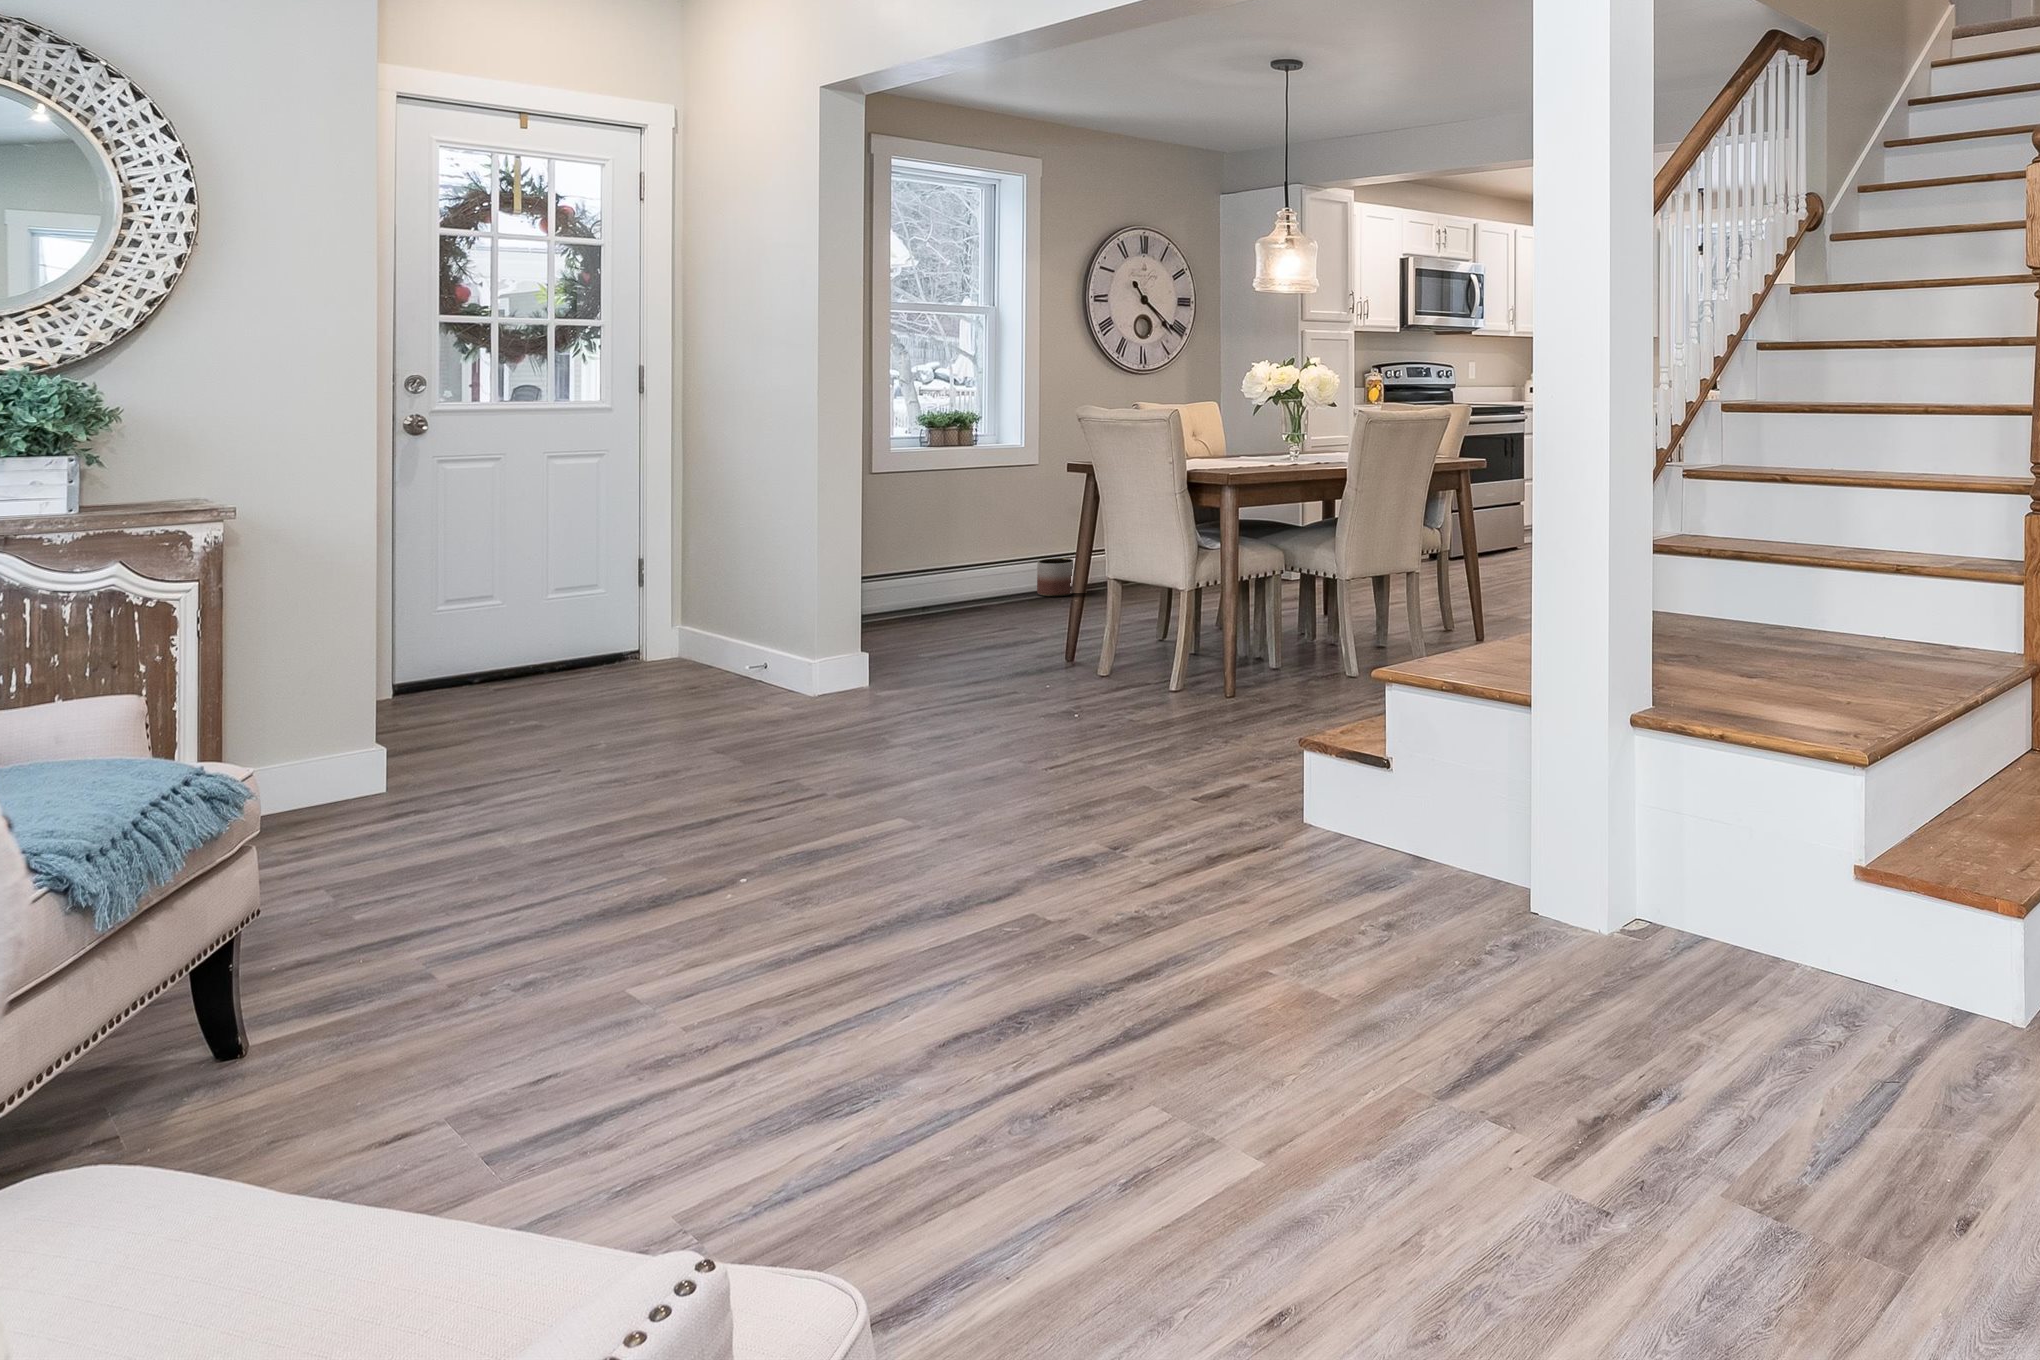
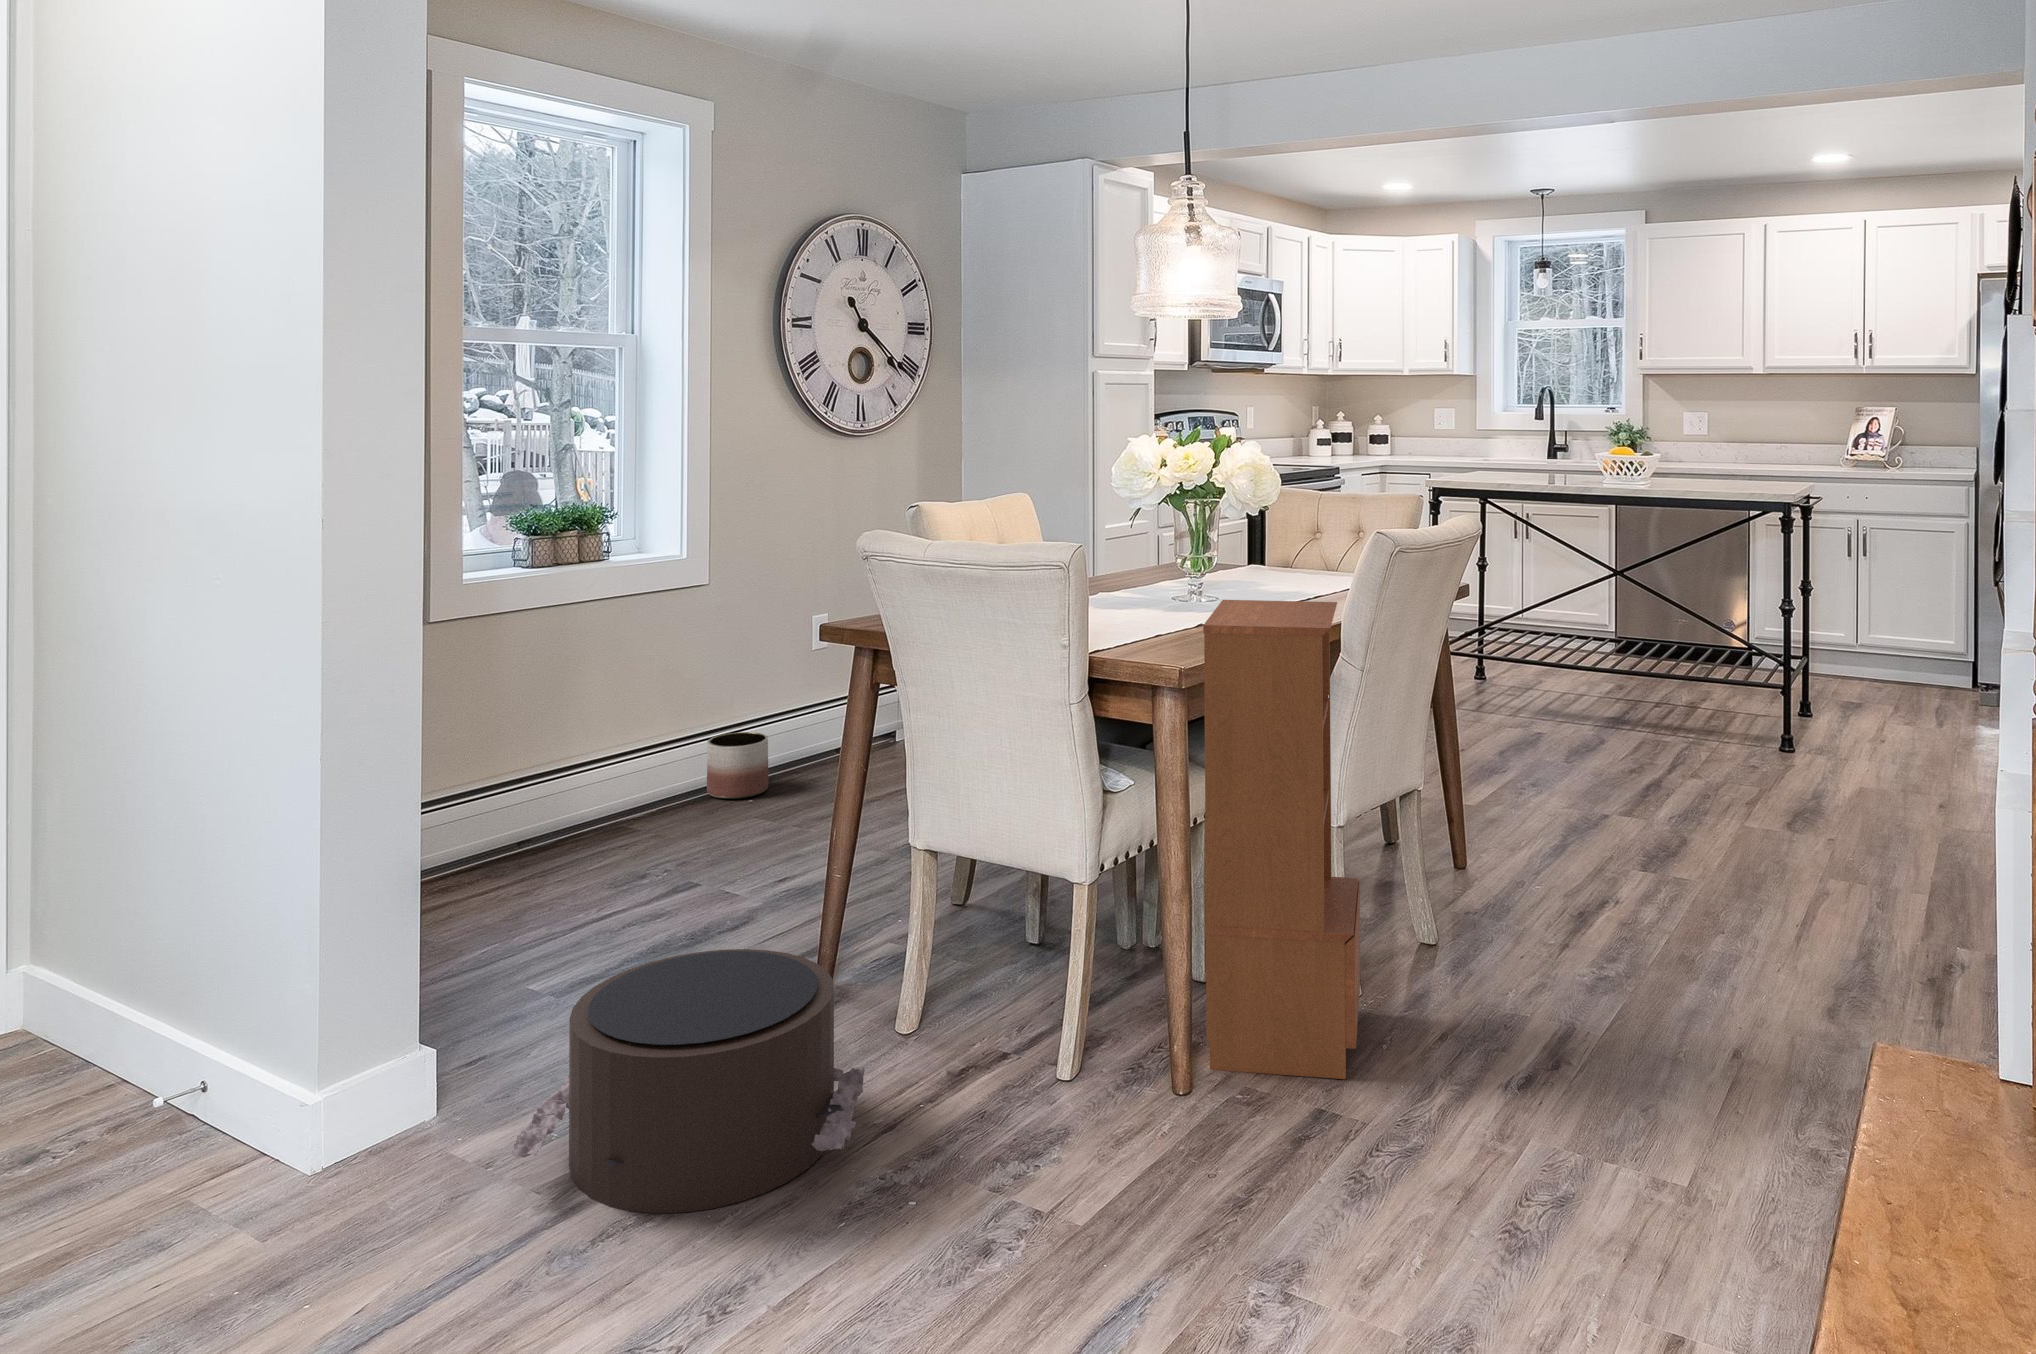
bookcase: none [1244,452,1346,696] -> present [1203,600,1360,1079]
pouf: none [898,615,1066,710] -> present [510,949,865,1214]

